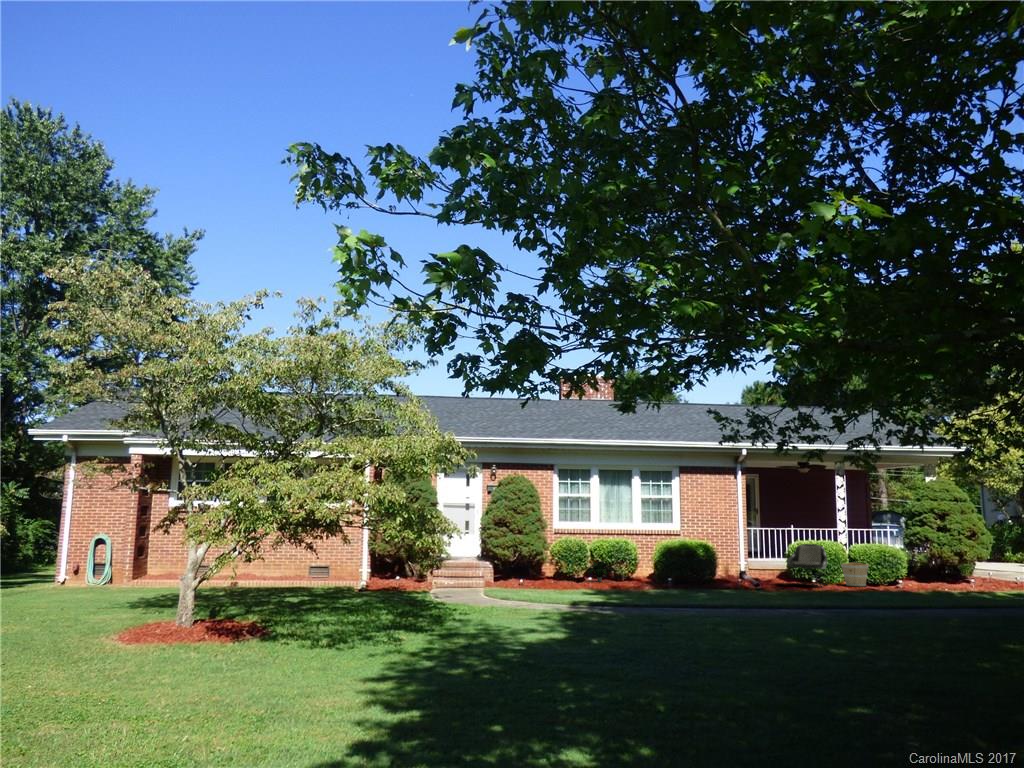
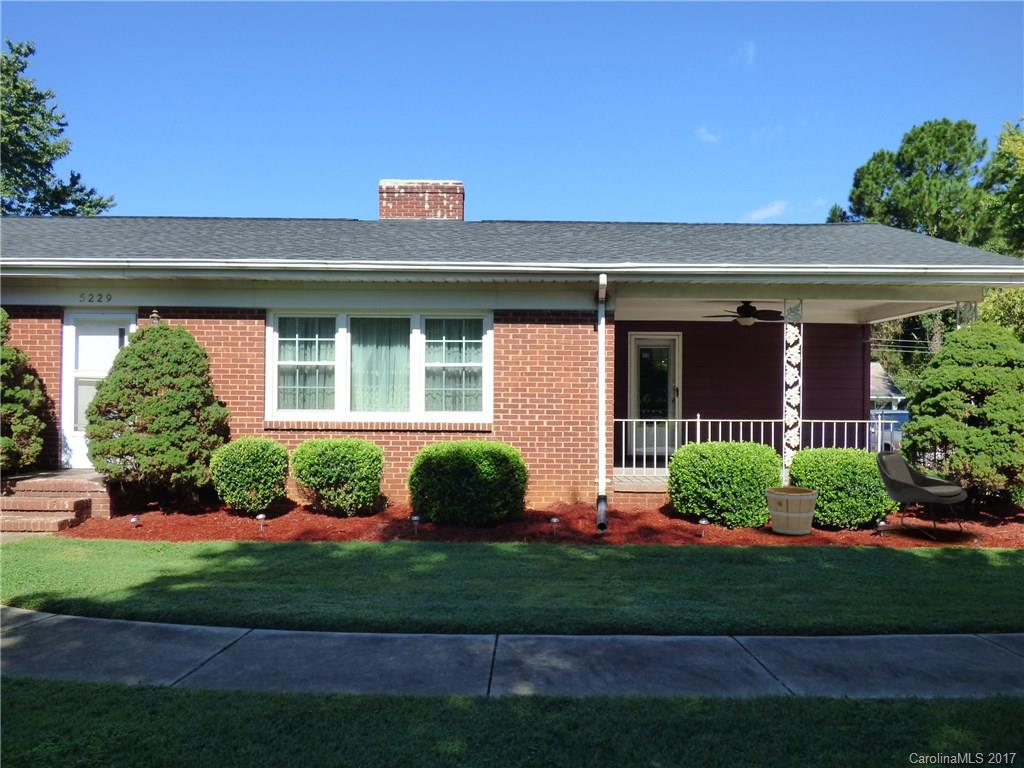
lounge chair: present [787,544,829,587] -> present [875,451,967,541]
potted plant: present [589,559,611,582] -> none [296,474,349,516]

